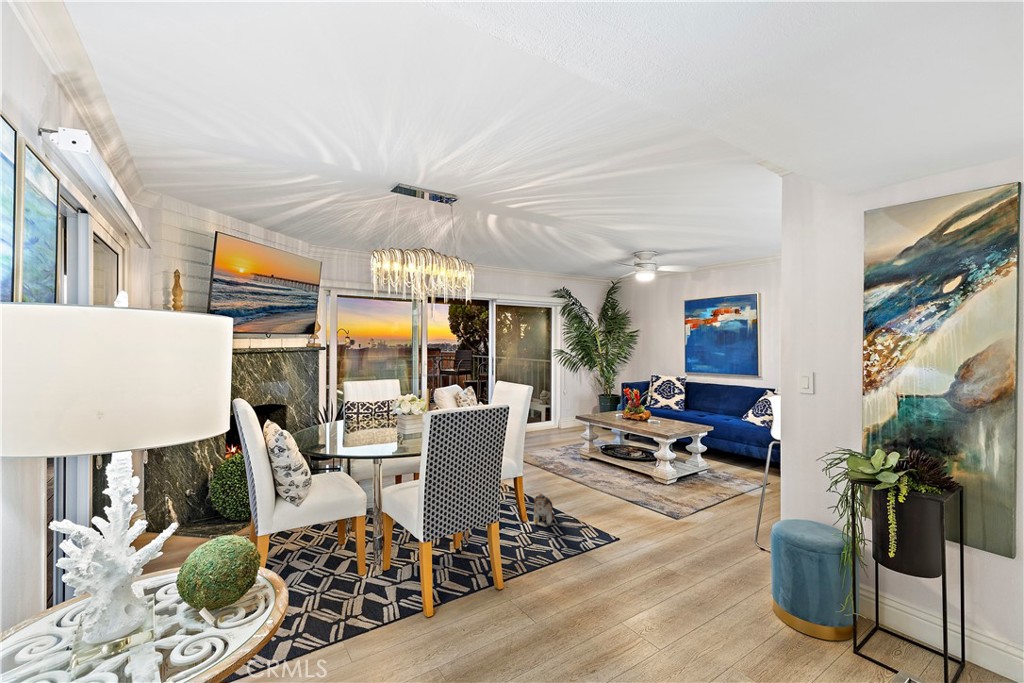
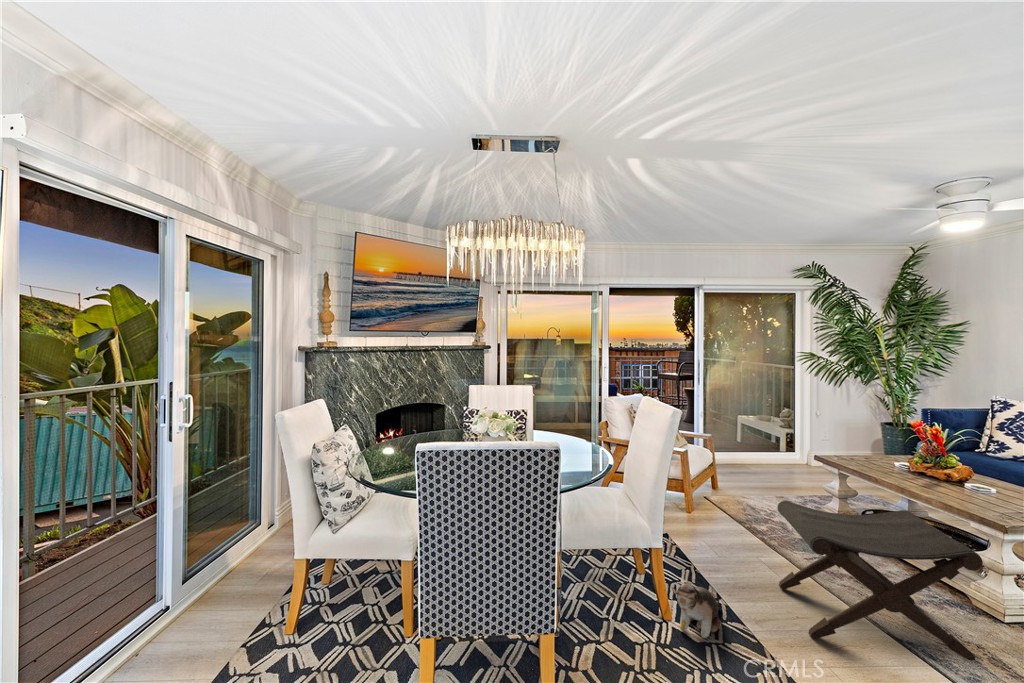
footstool: none [572,437,665,512] -> present [777,501,983,660]

